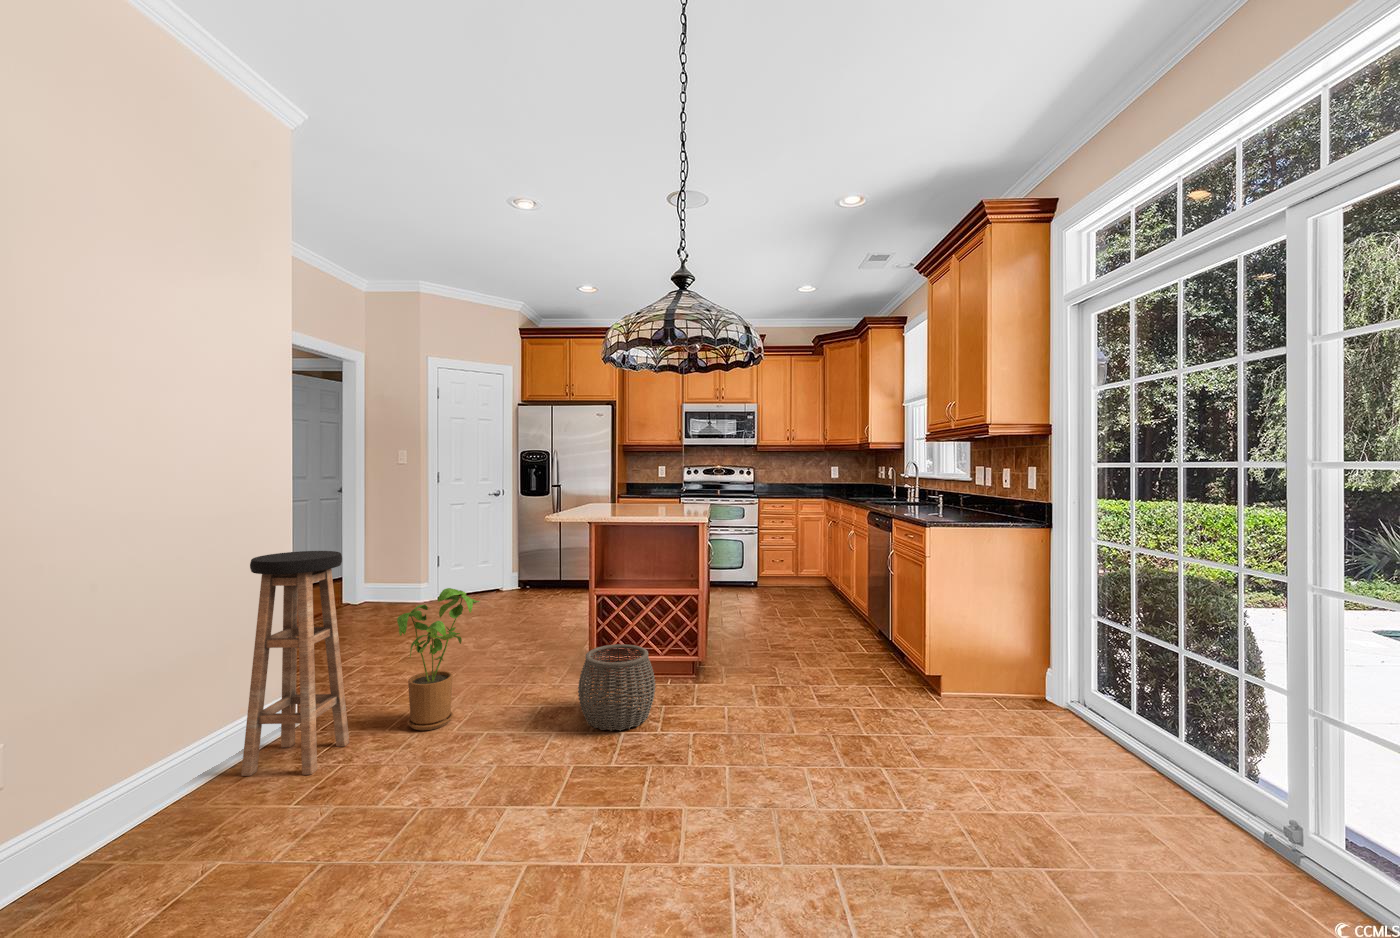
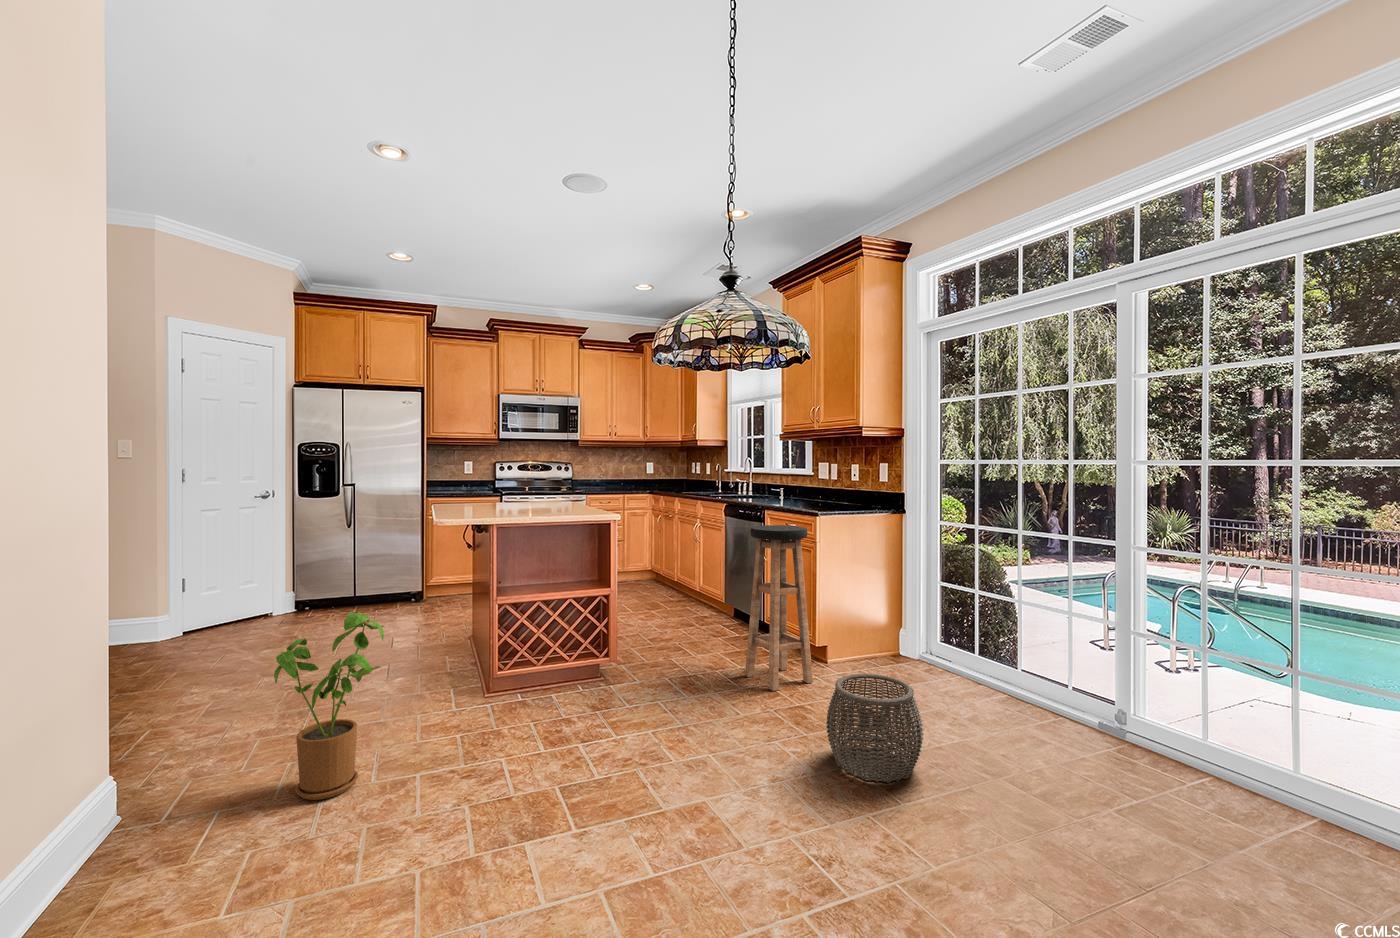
bar stool: present [241,551,349,776] -> present [745,525,813,691]
woven basket: present [578,644,656,731] -> present [826,674,924,783]

